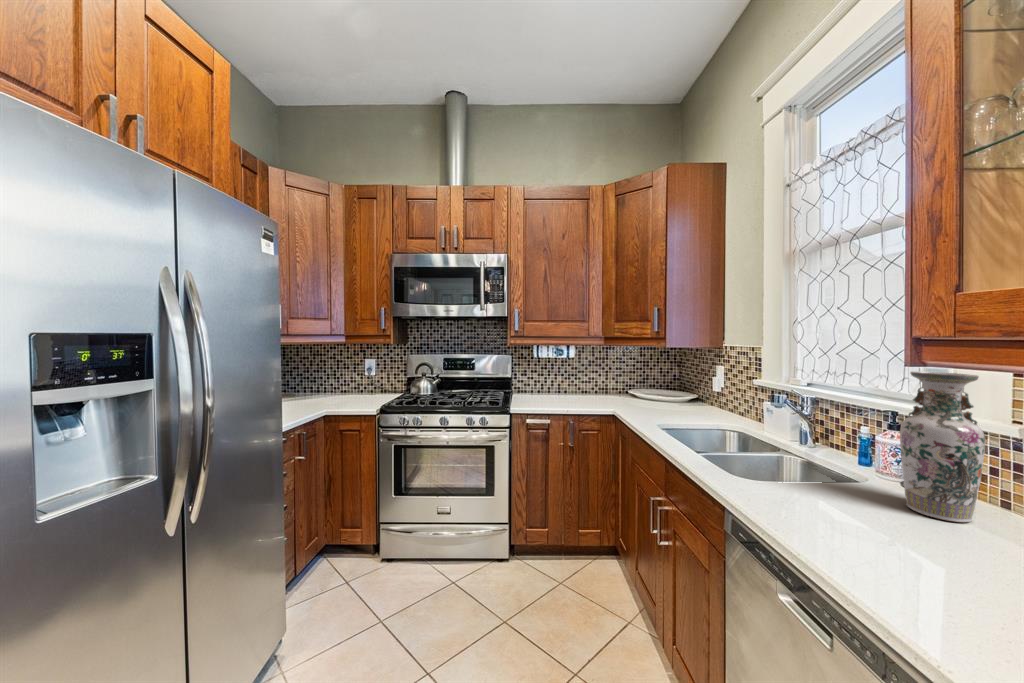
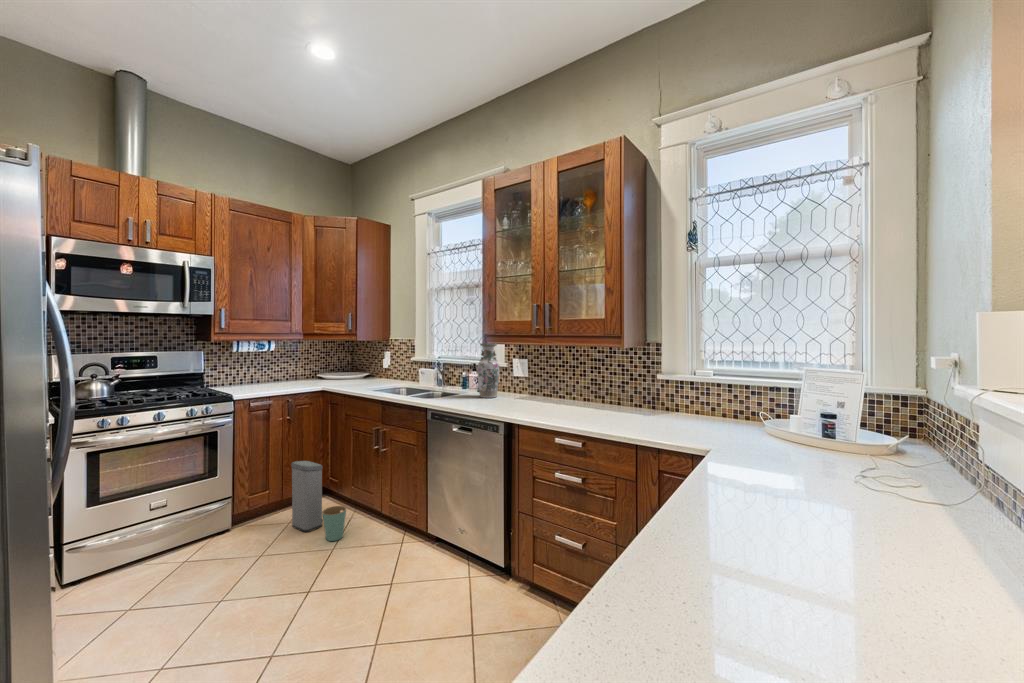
trash can: none [560,505,612,652] -> present [291,461,346,541]

